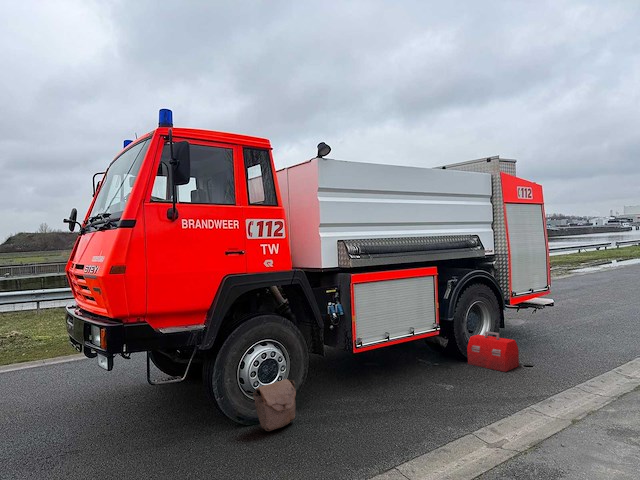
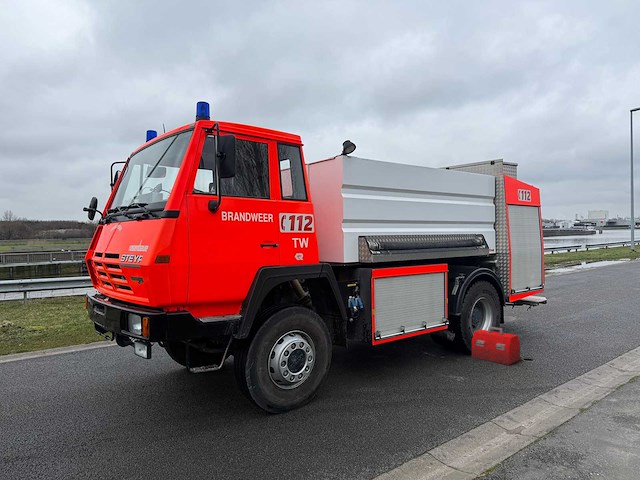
bag: present [253,379,296,431] -> none [285,369,324,419]

